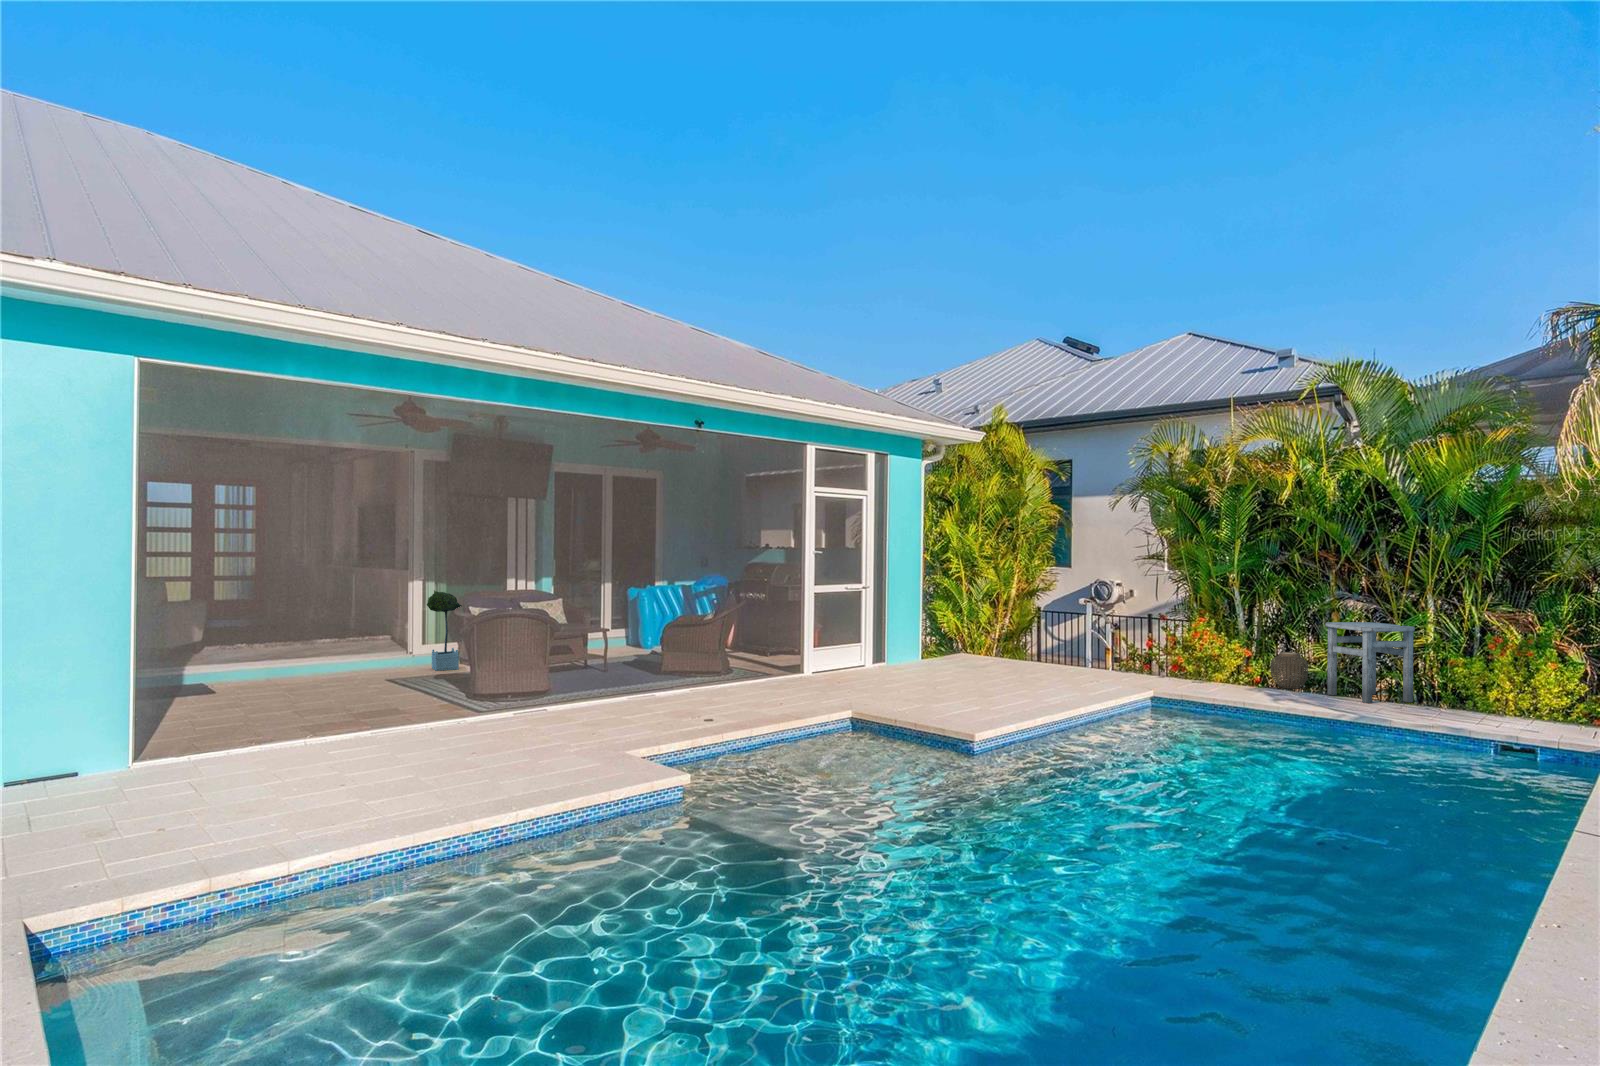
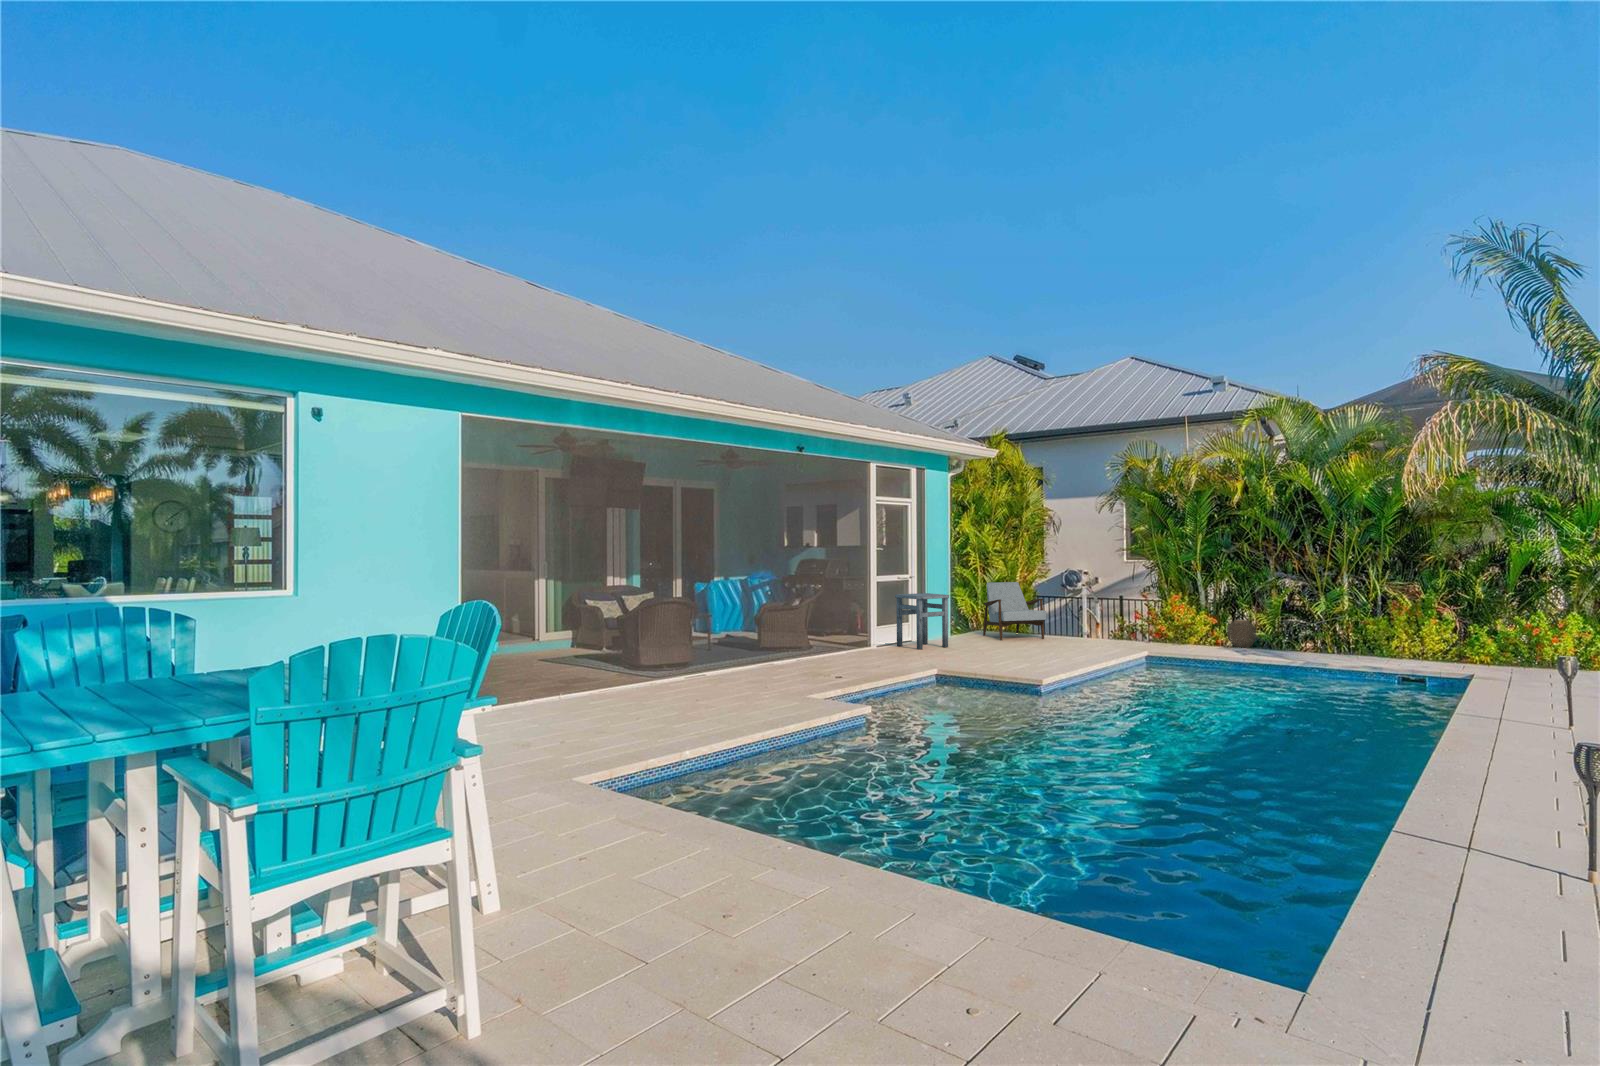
potted tree: present [427,590,462,671] -> none [555,587,583,653]
armchair: none [967,596,1041,669] -> present [983,582,1046,640]
side table: present [1325,622,1415,703] -> present [895,593,949,650]

